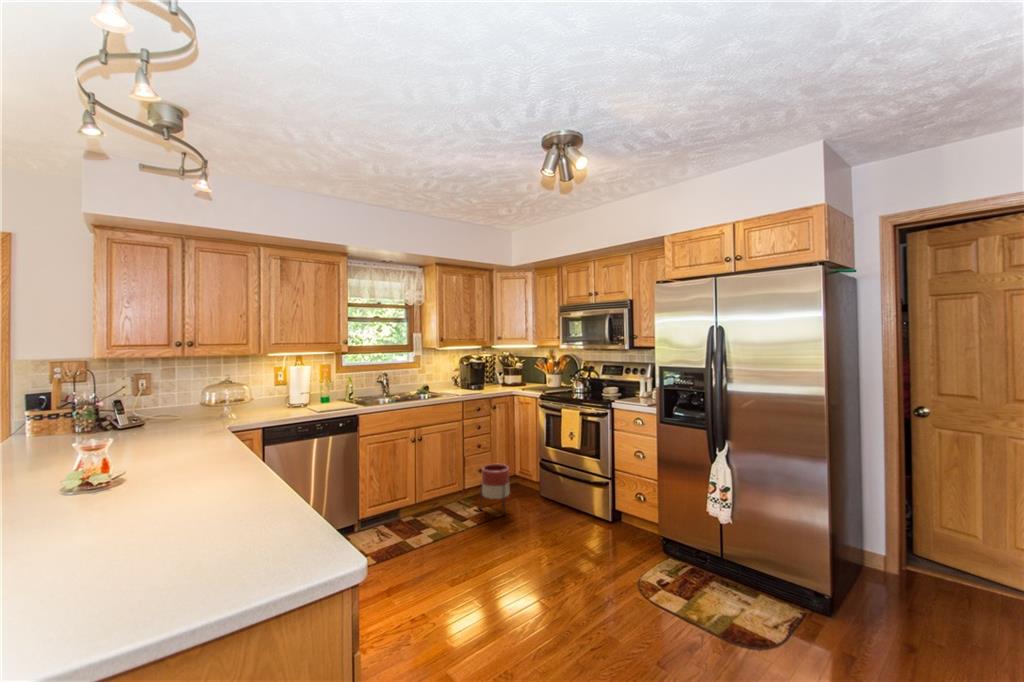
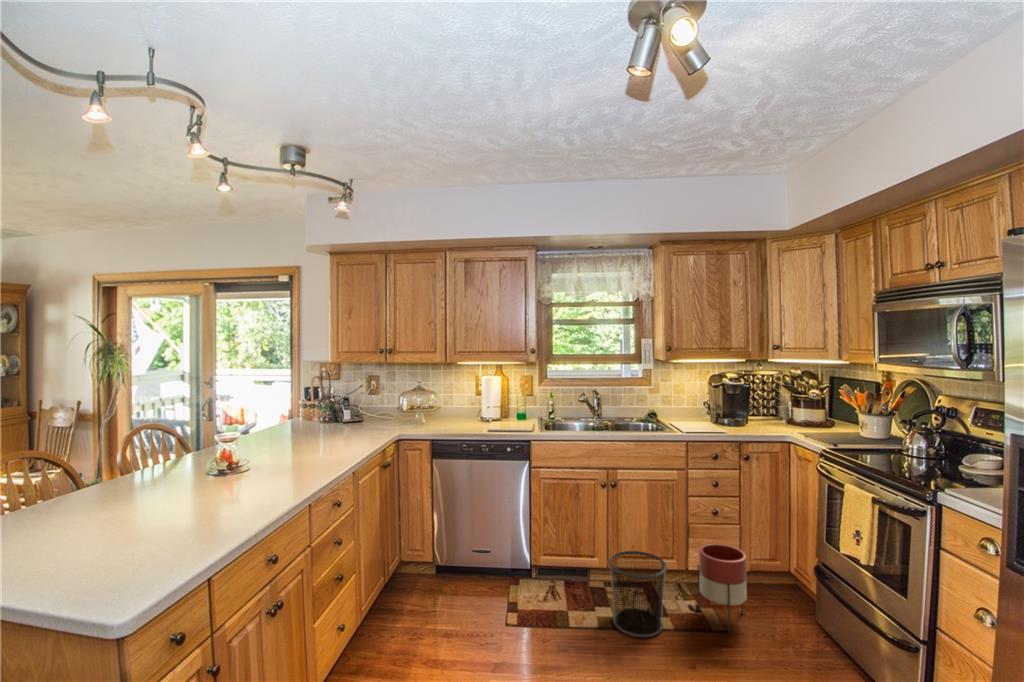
waste bin: none [434,480,474,535] -> present [608,551,667,637]

